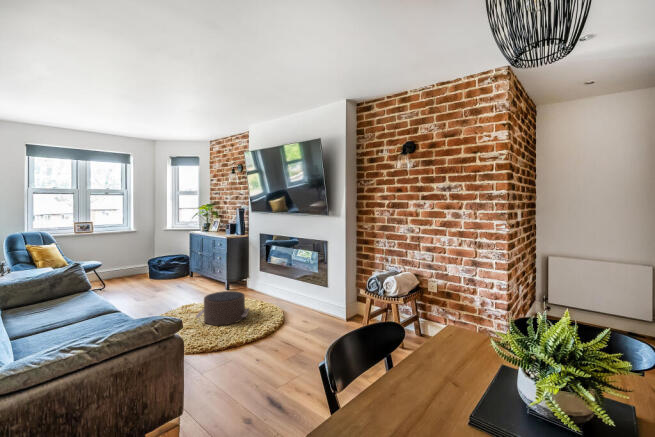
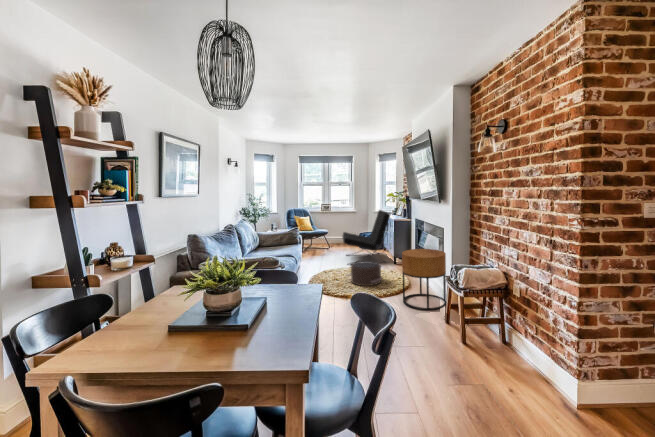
lounge chair: none [139,226,221,303] -> present [343,210,390,264]
side table: none [299,265,344,332] -> present [402,249,446,310]

